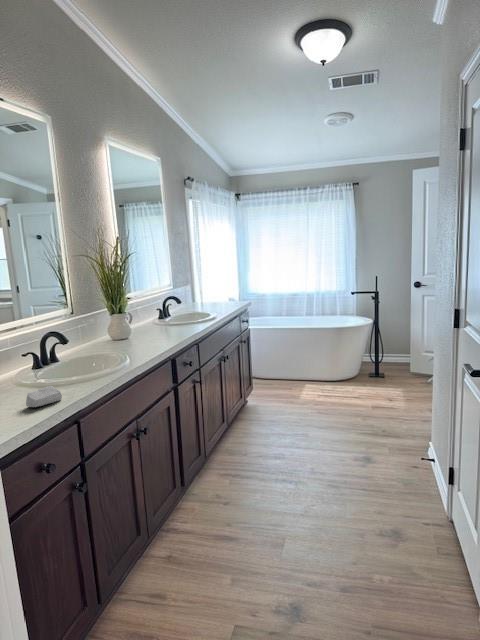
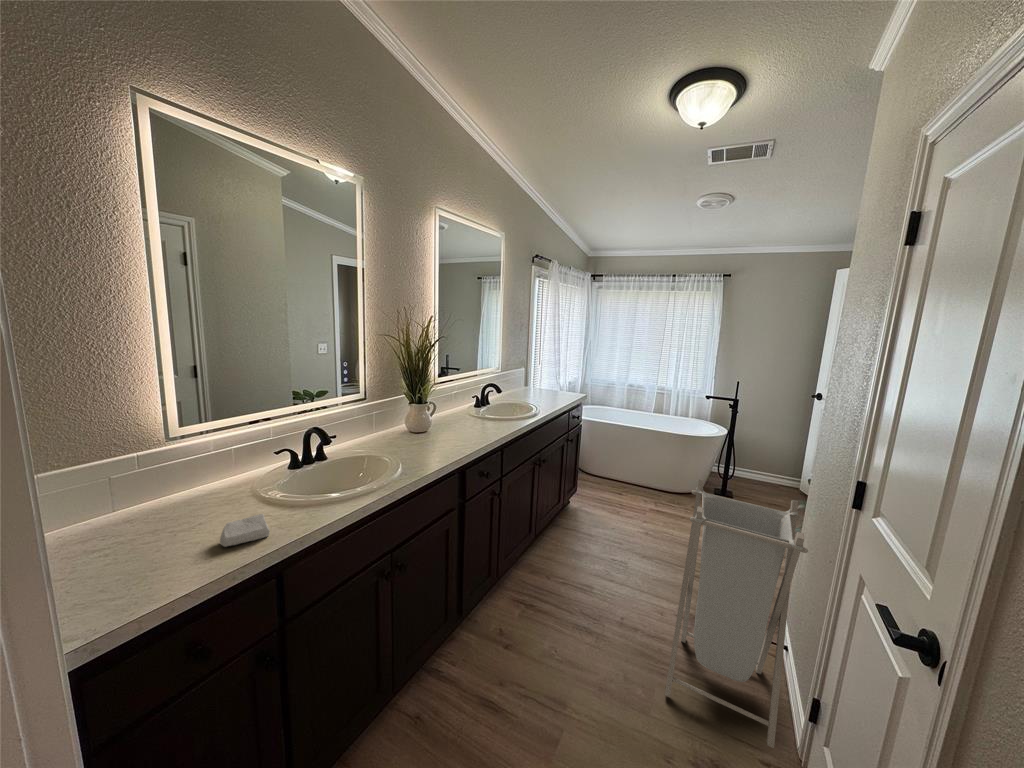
laundry hamper: none [354,341,435,513] -> present [665,479,808,748]

